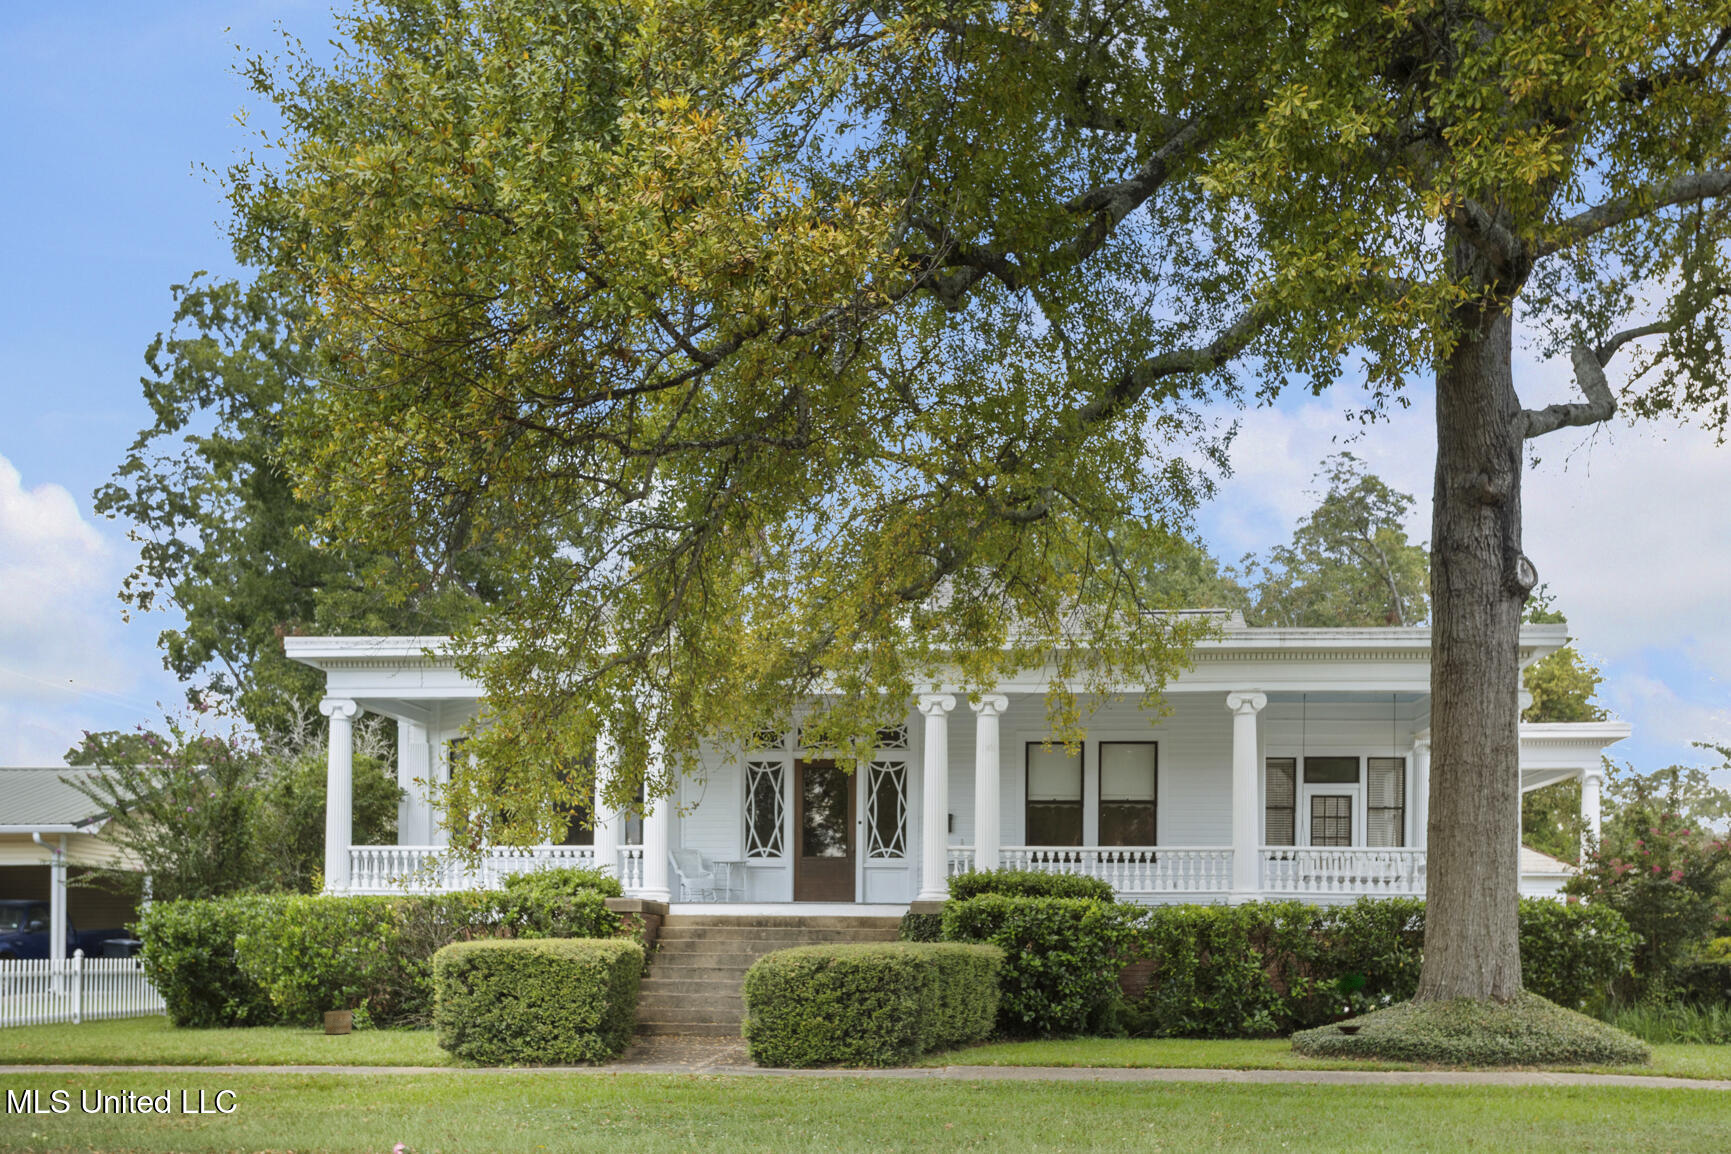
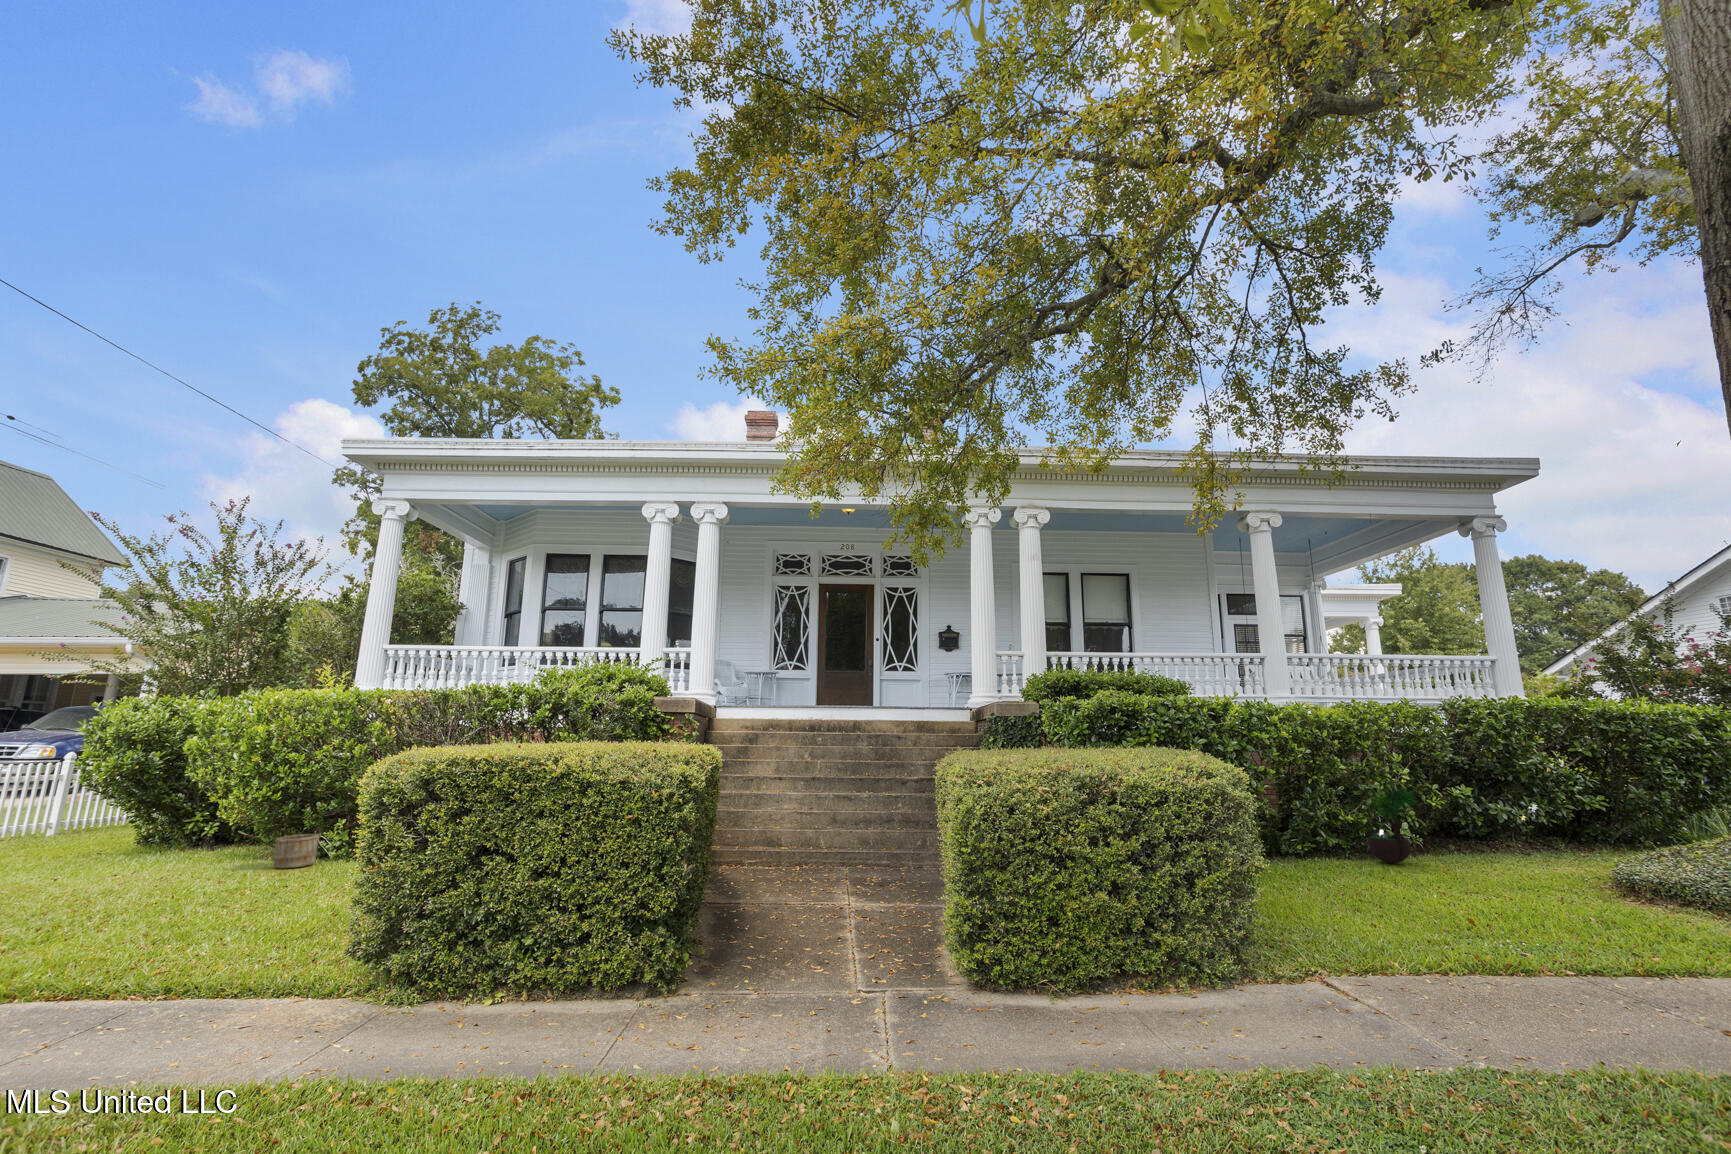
potted tree: present [1333,971,1363,1034] -> present [1368,784,1415,863]

